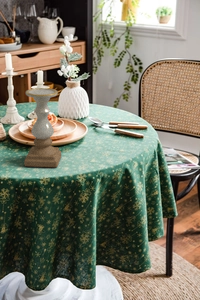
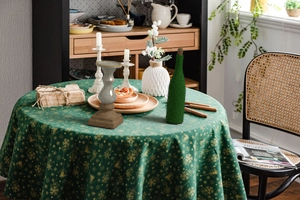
wine bottle: none [104,65,126,150] -> present [166,48,186,124]

